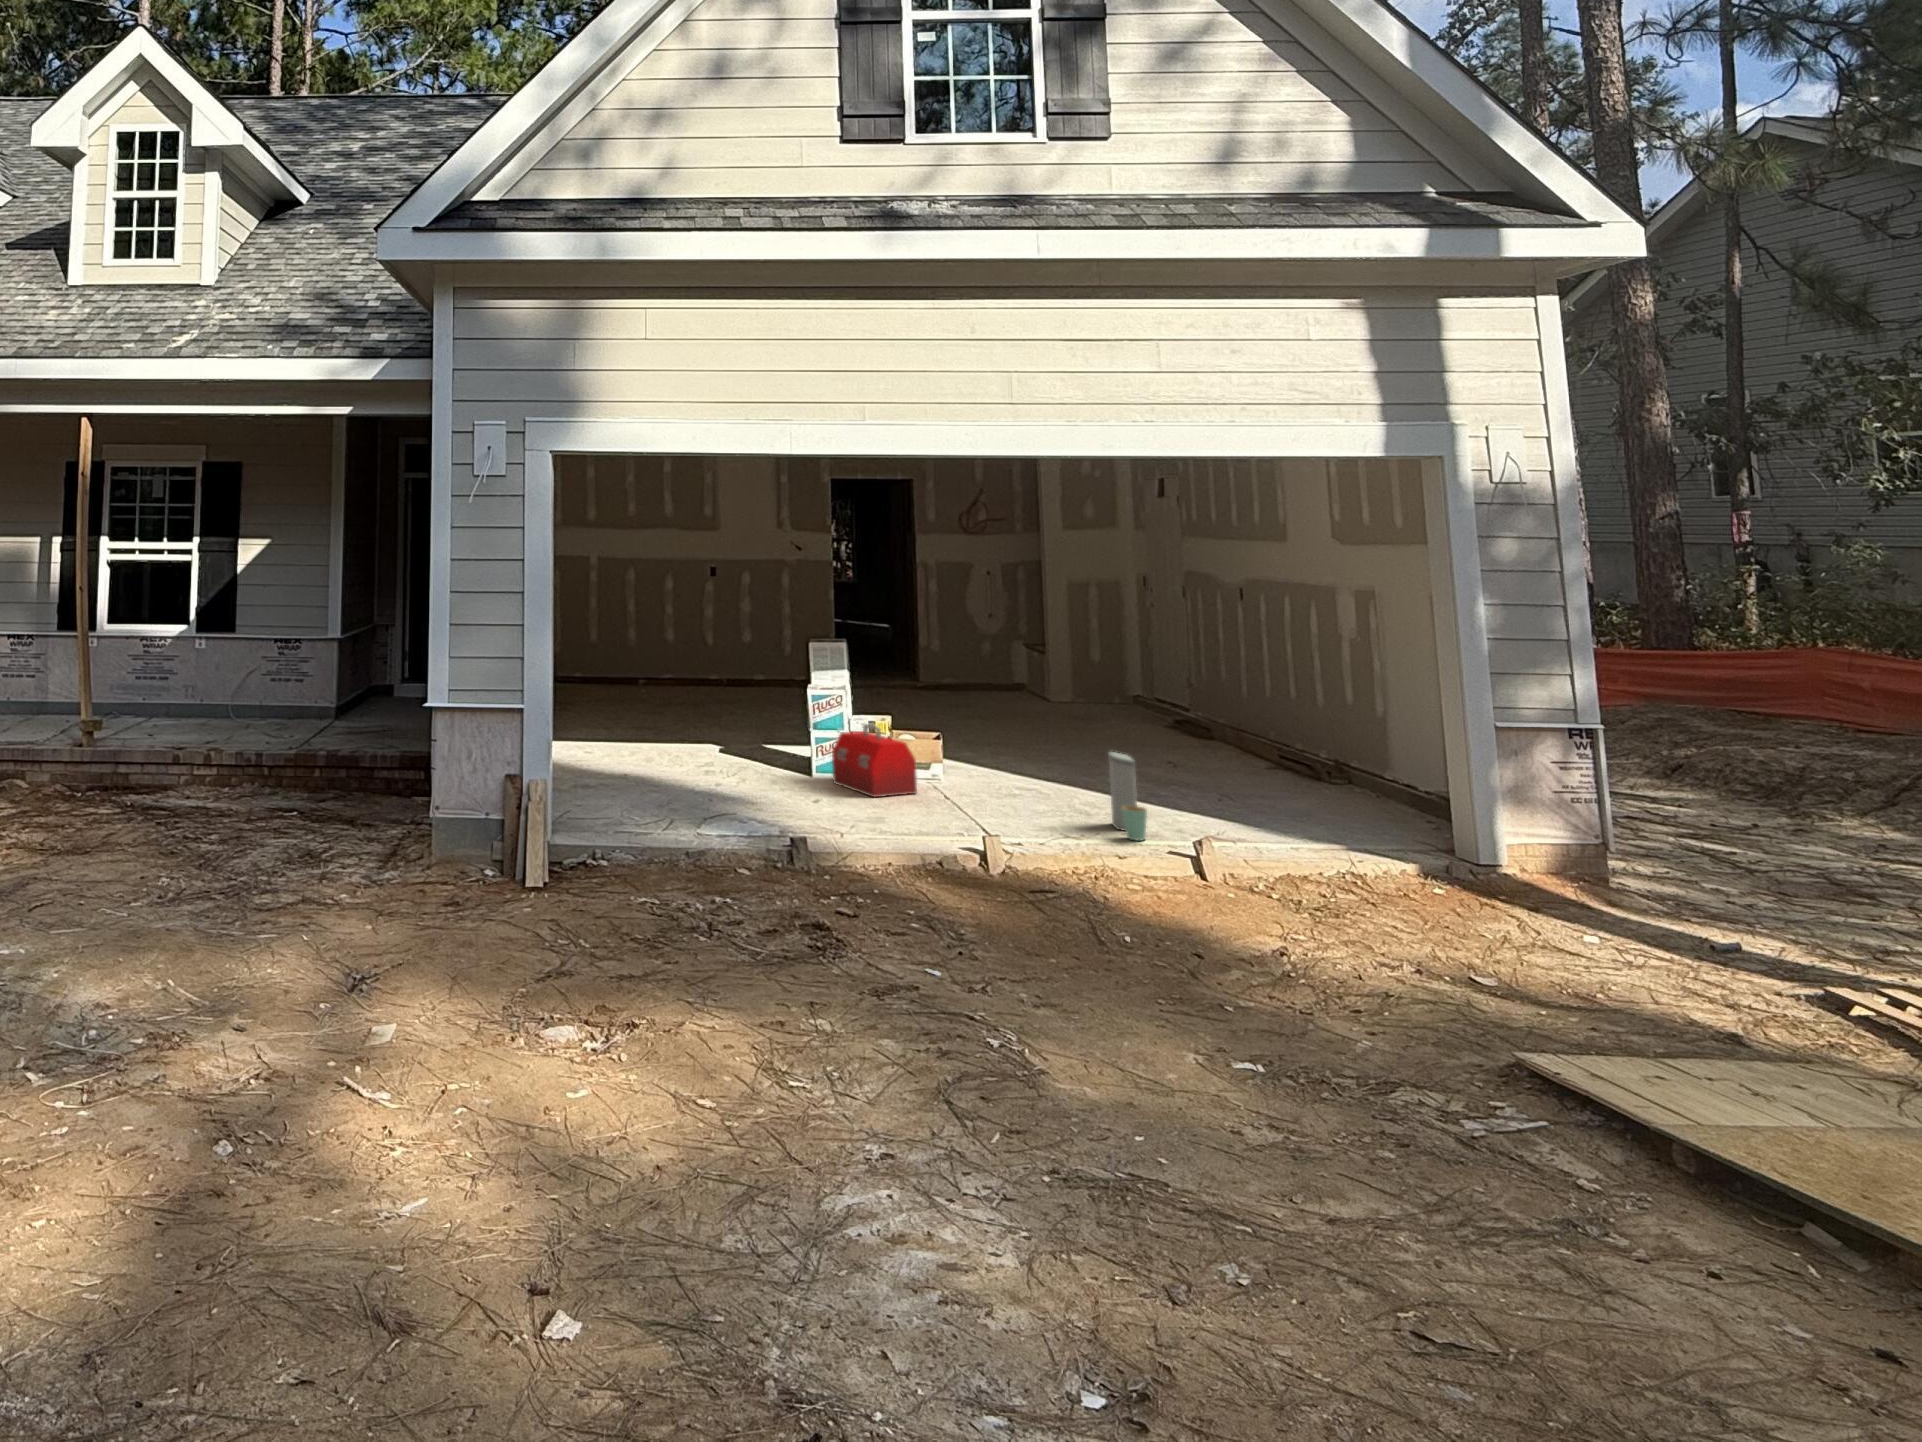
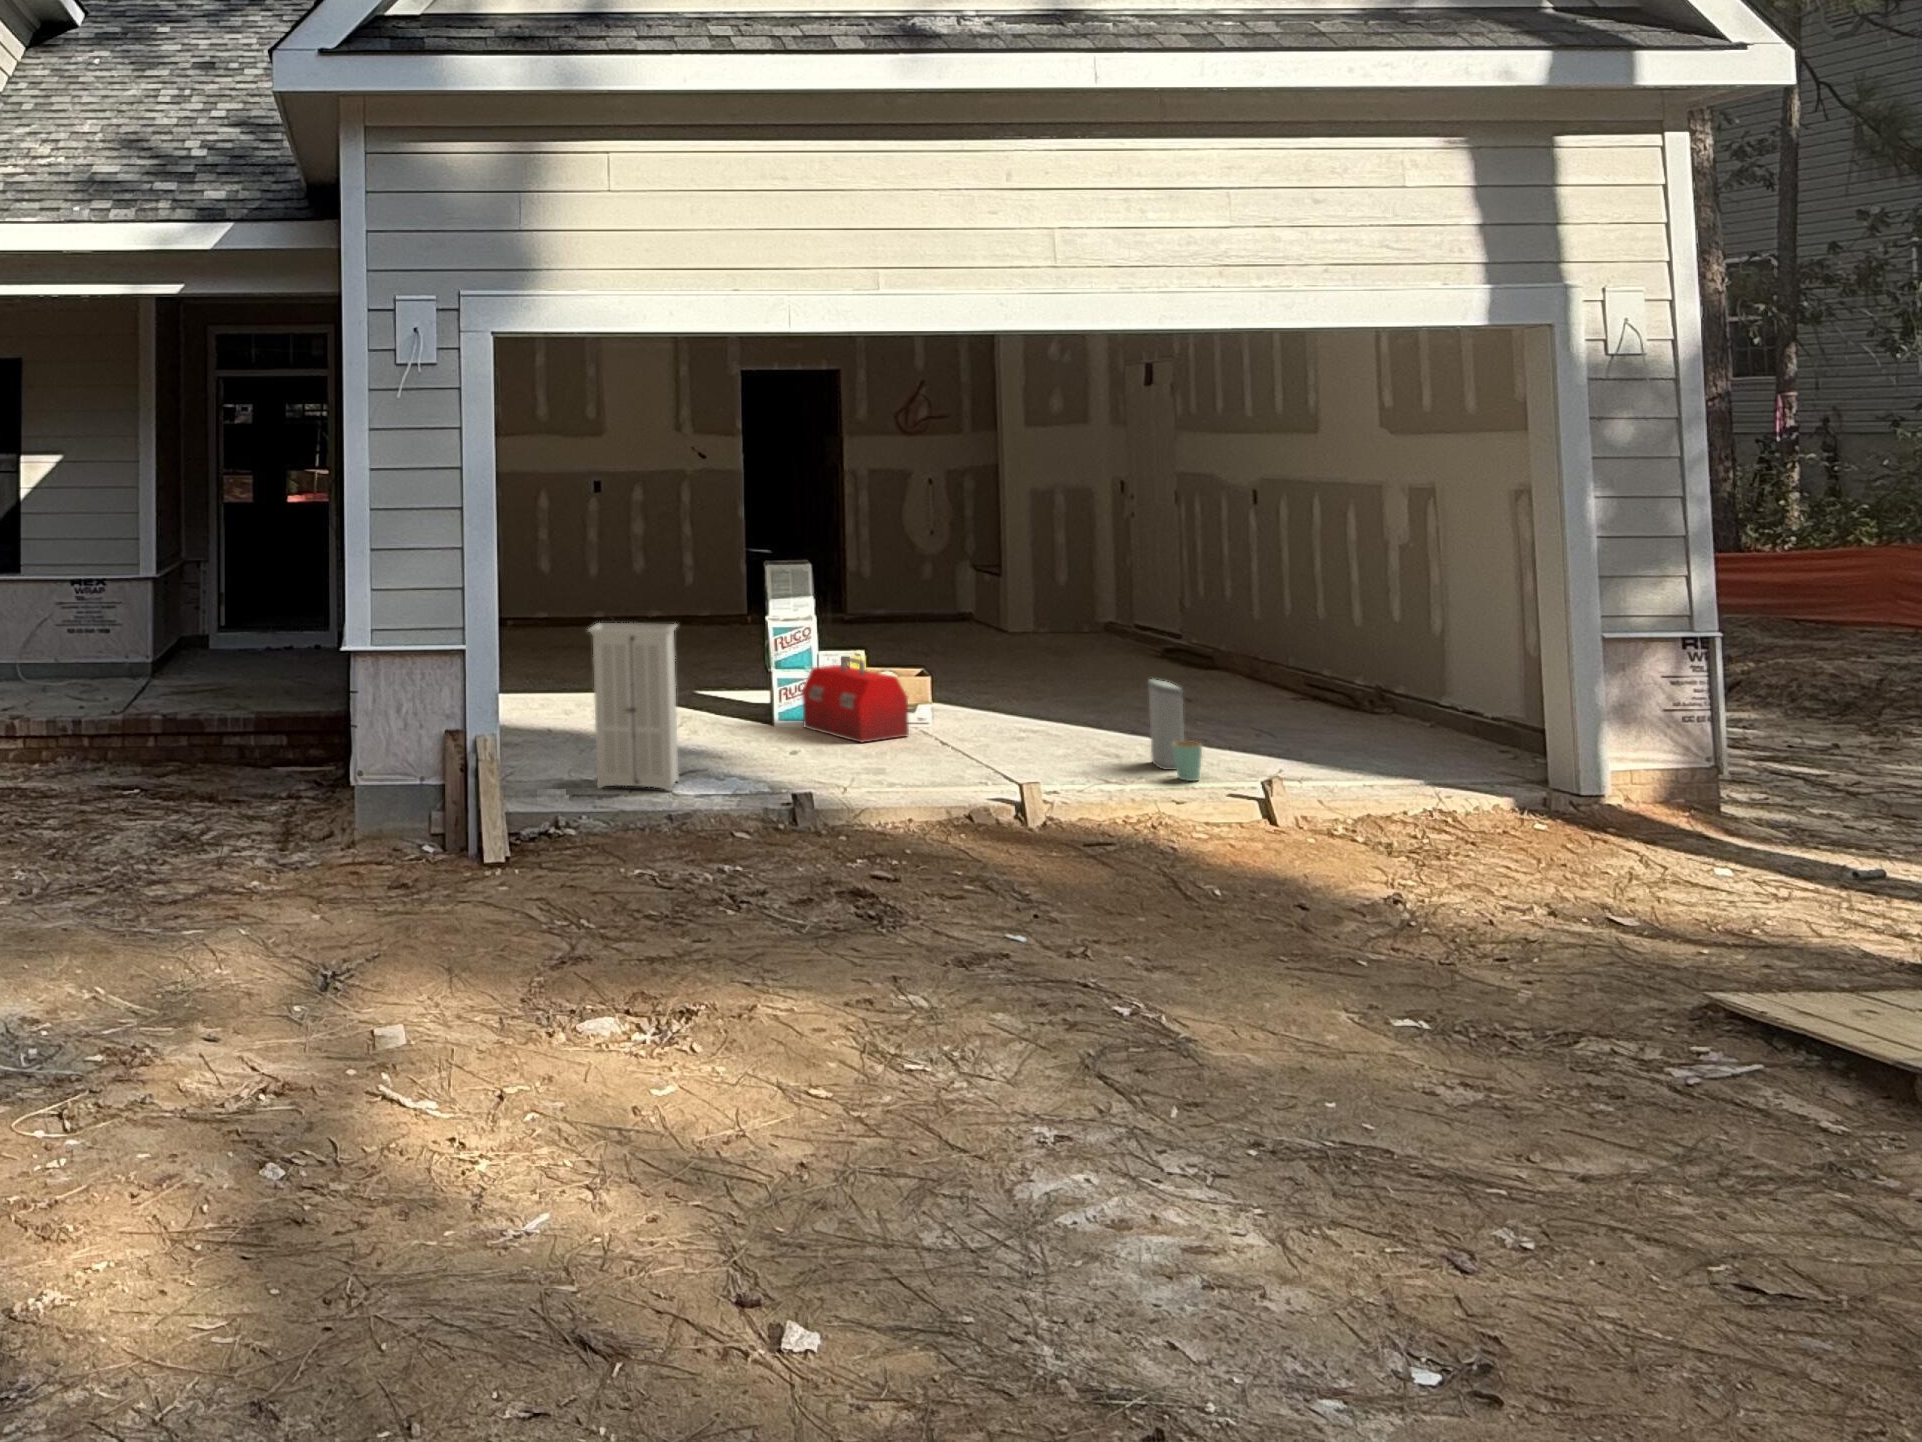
storage cabinet: none [629,685,706,830] -> present [588,622,679,792]

